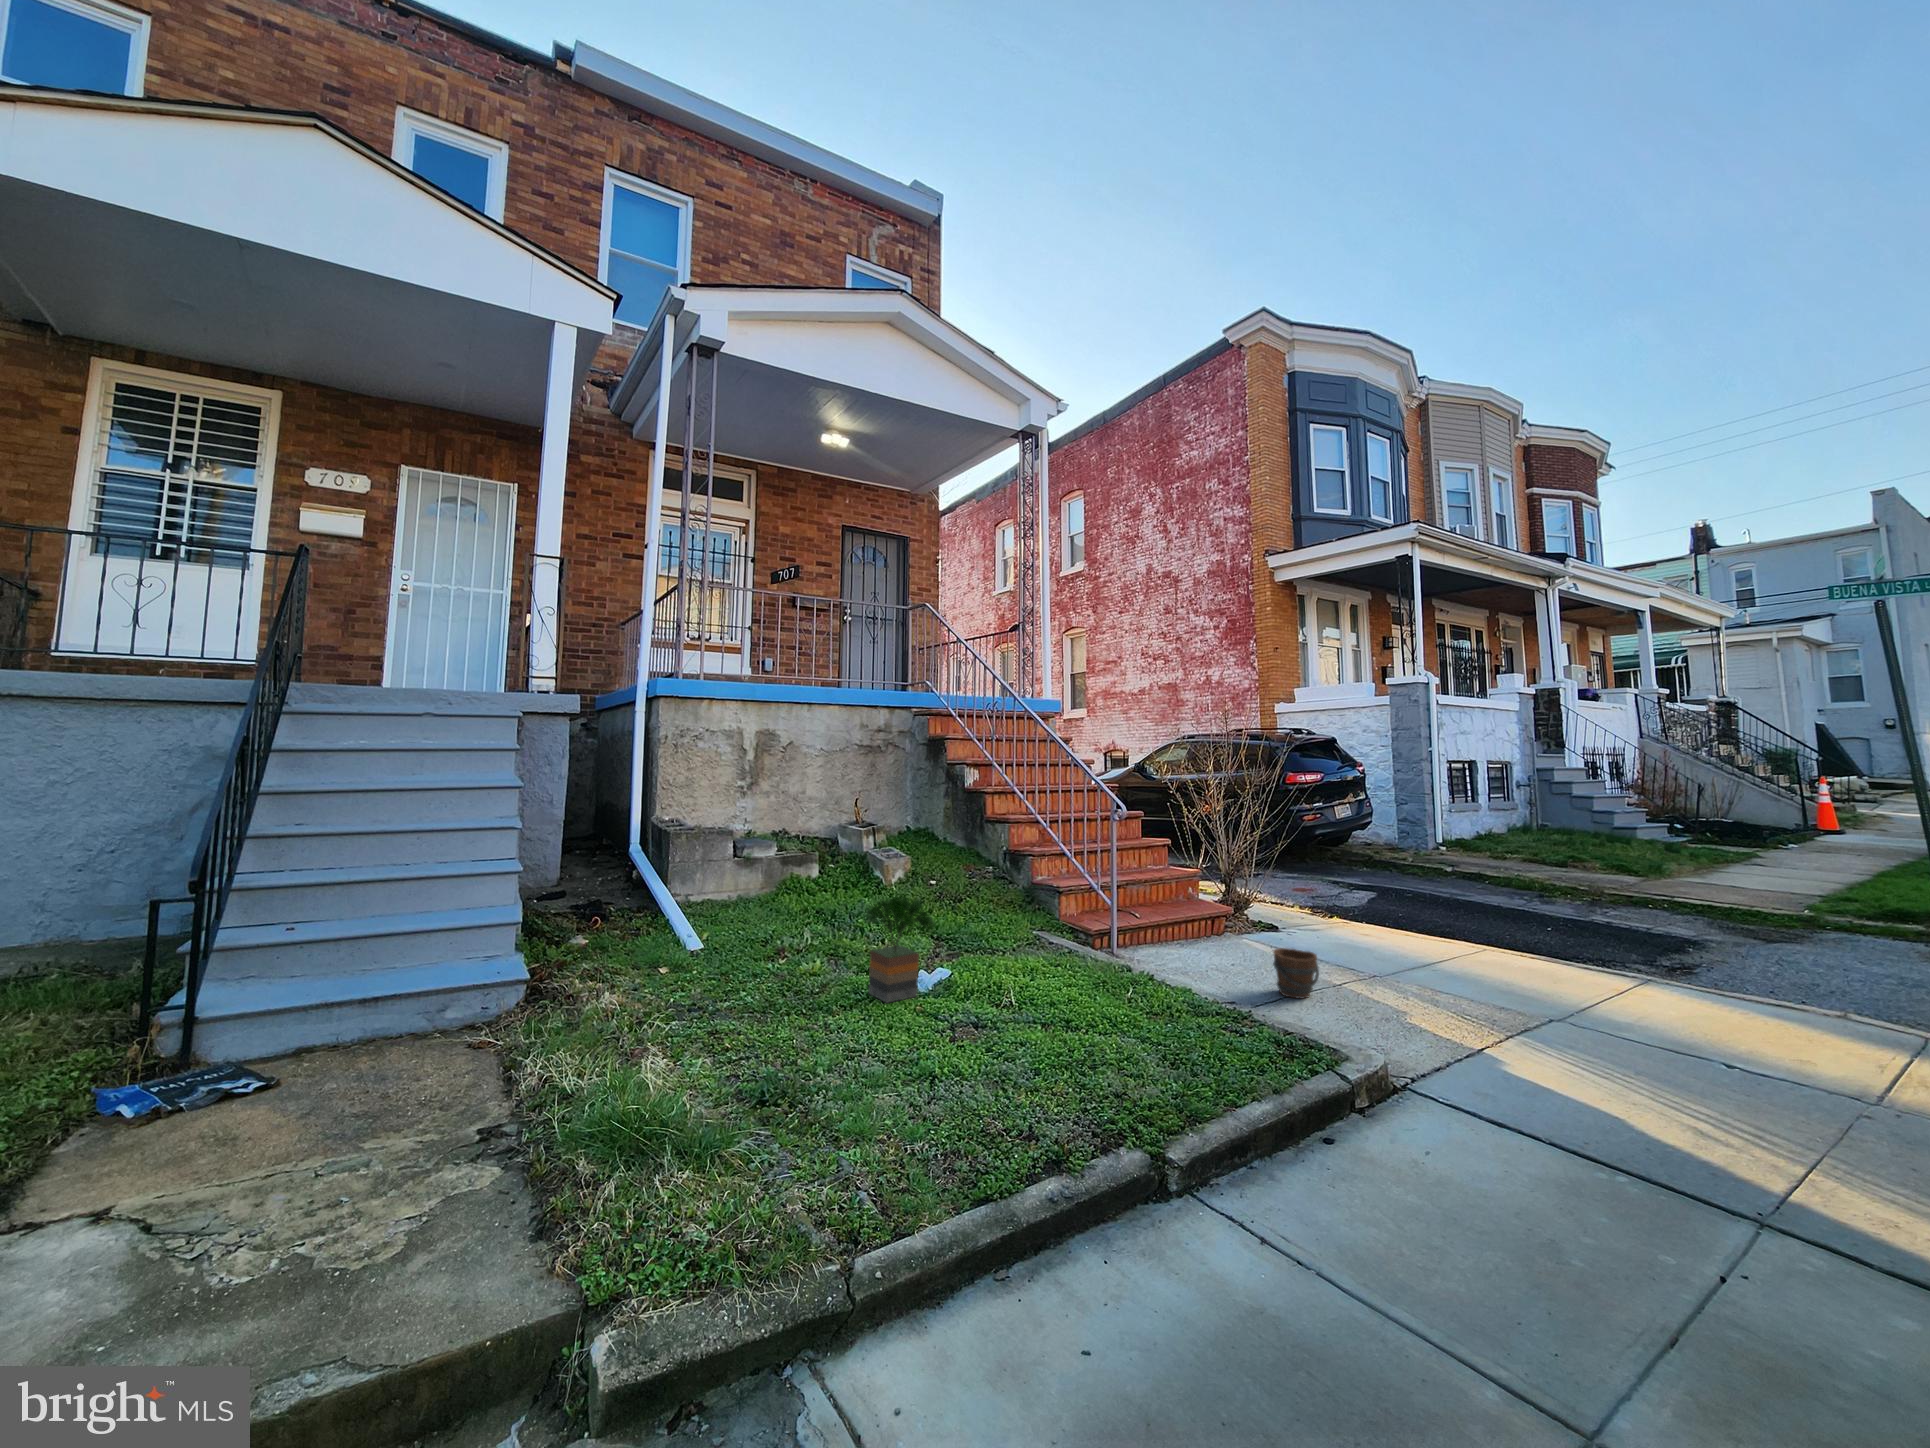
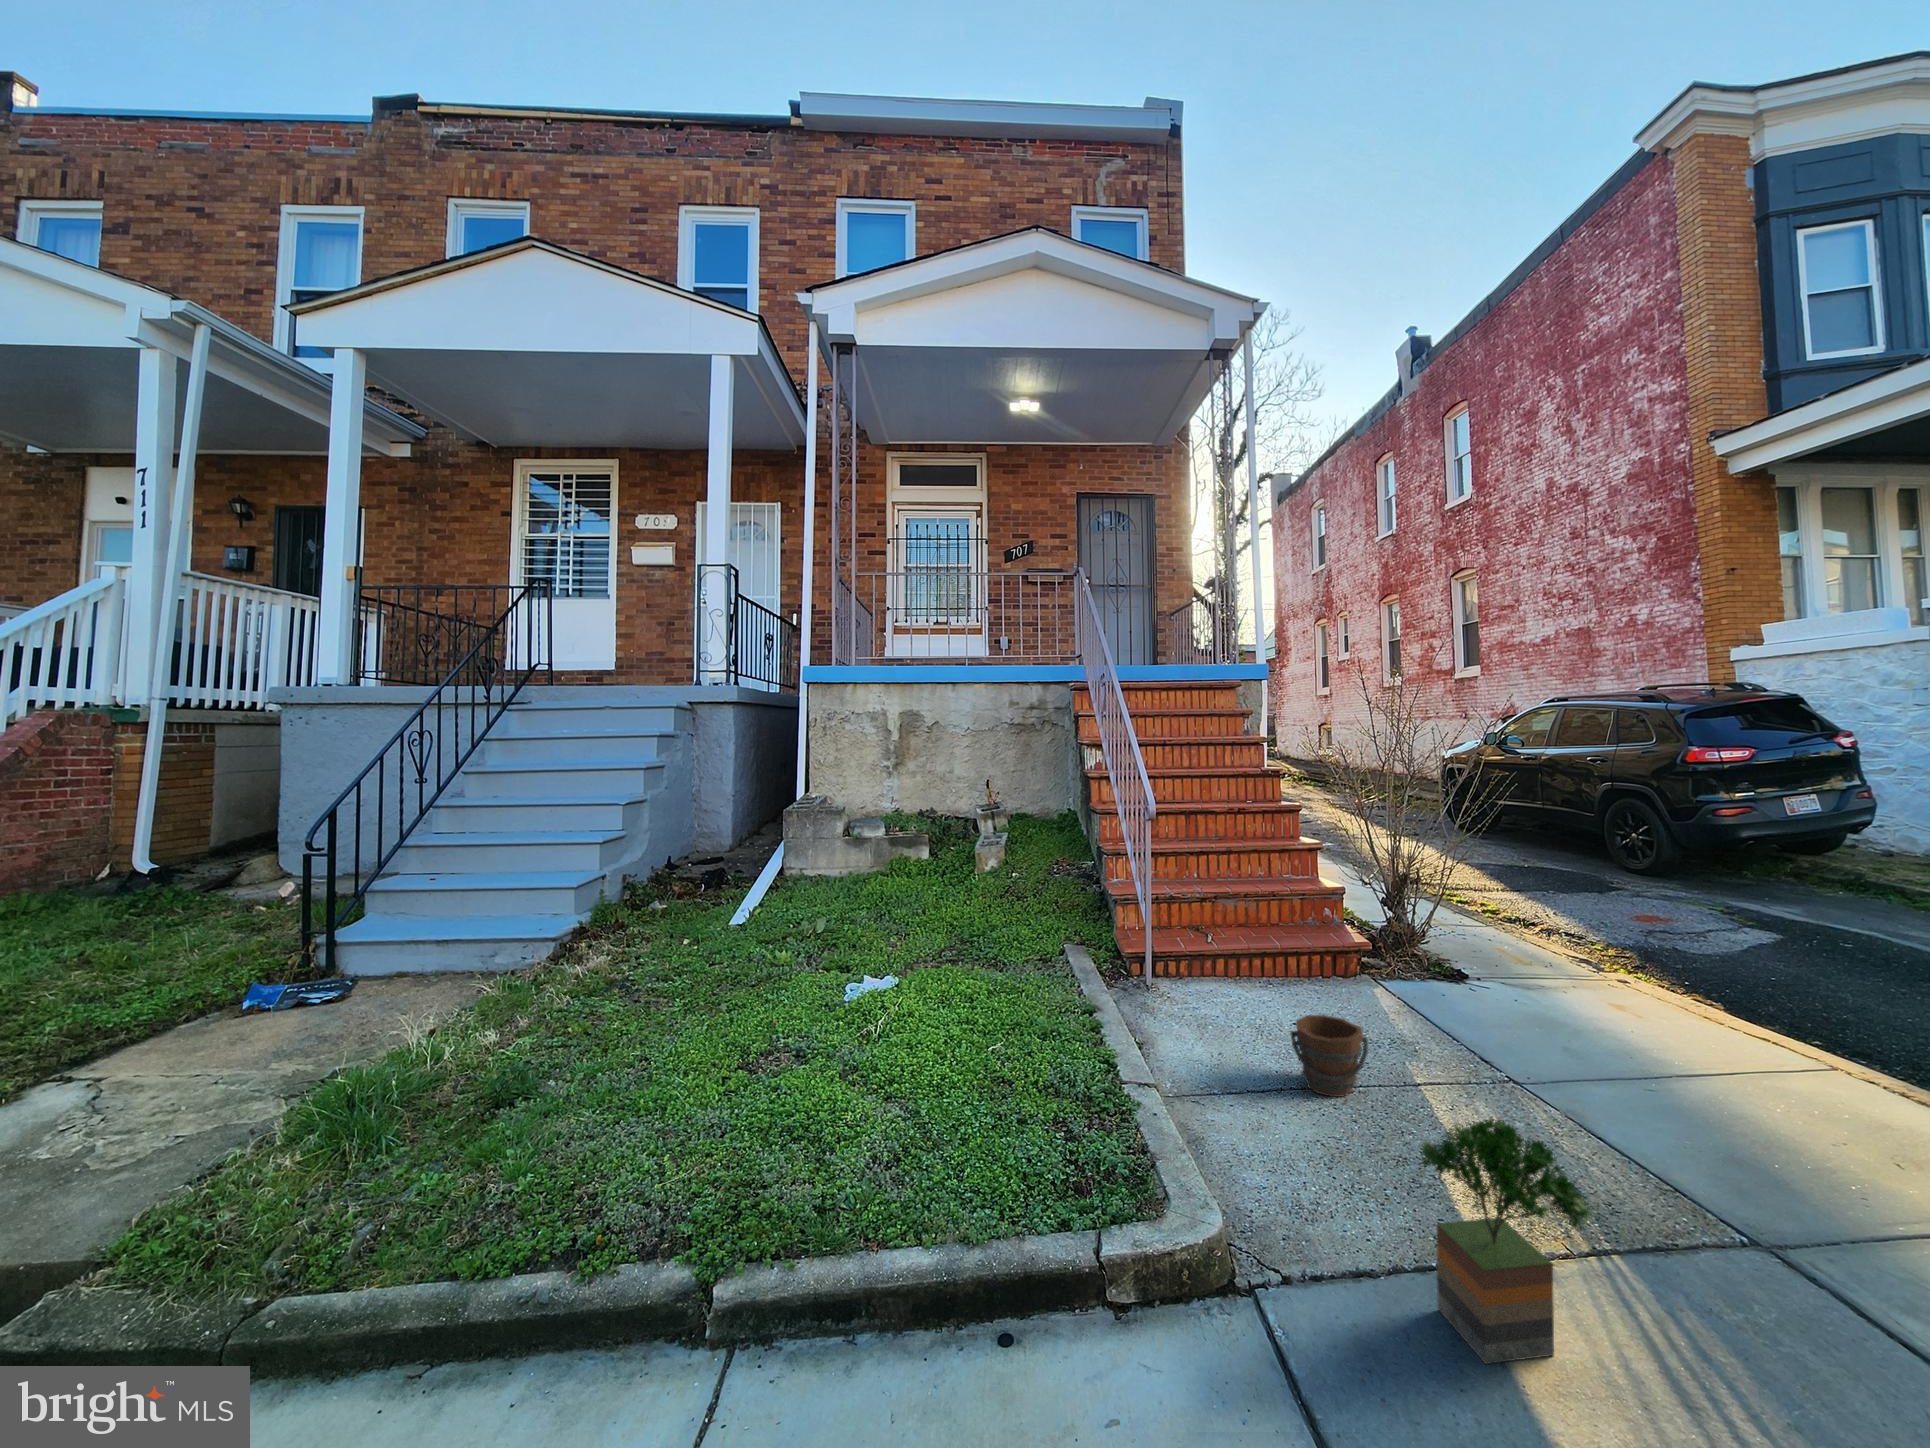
potted tree: present [865,897,935,1003] -> present [1419,1117,1593,1364]

